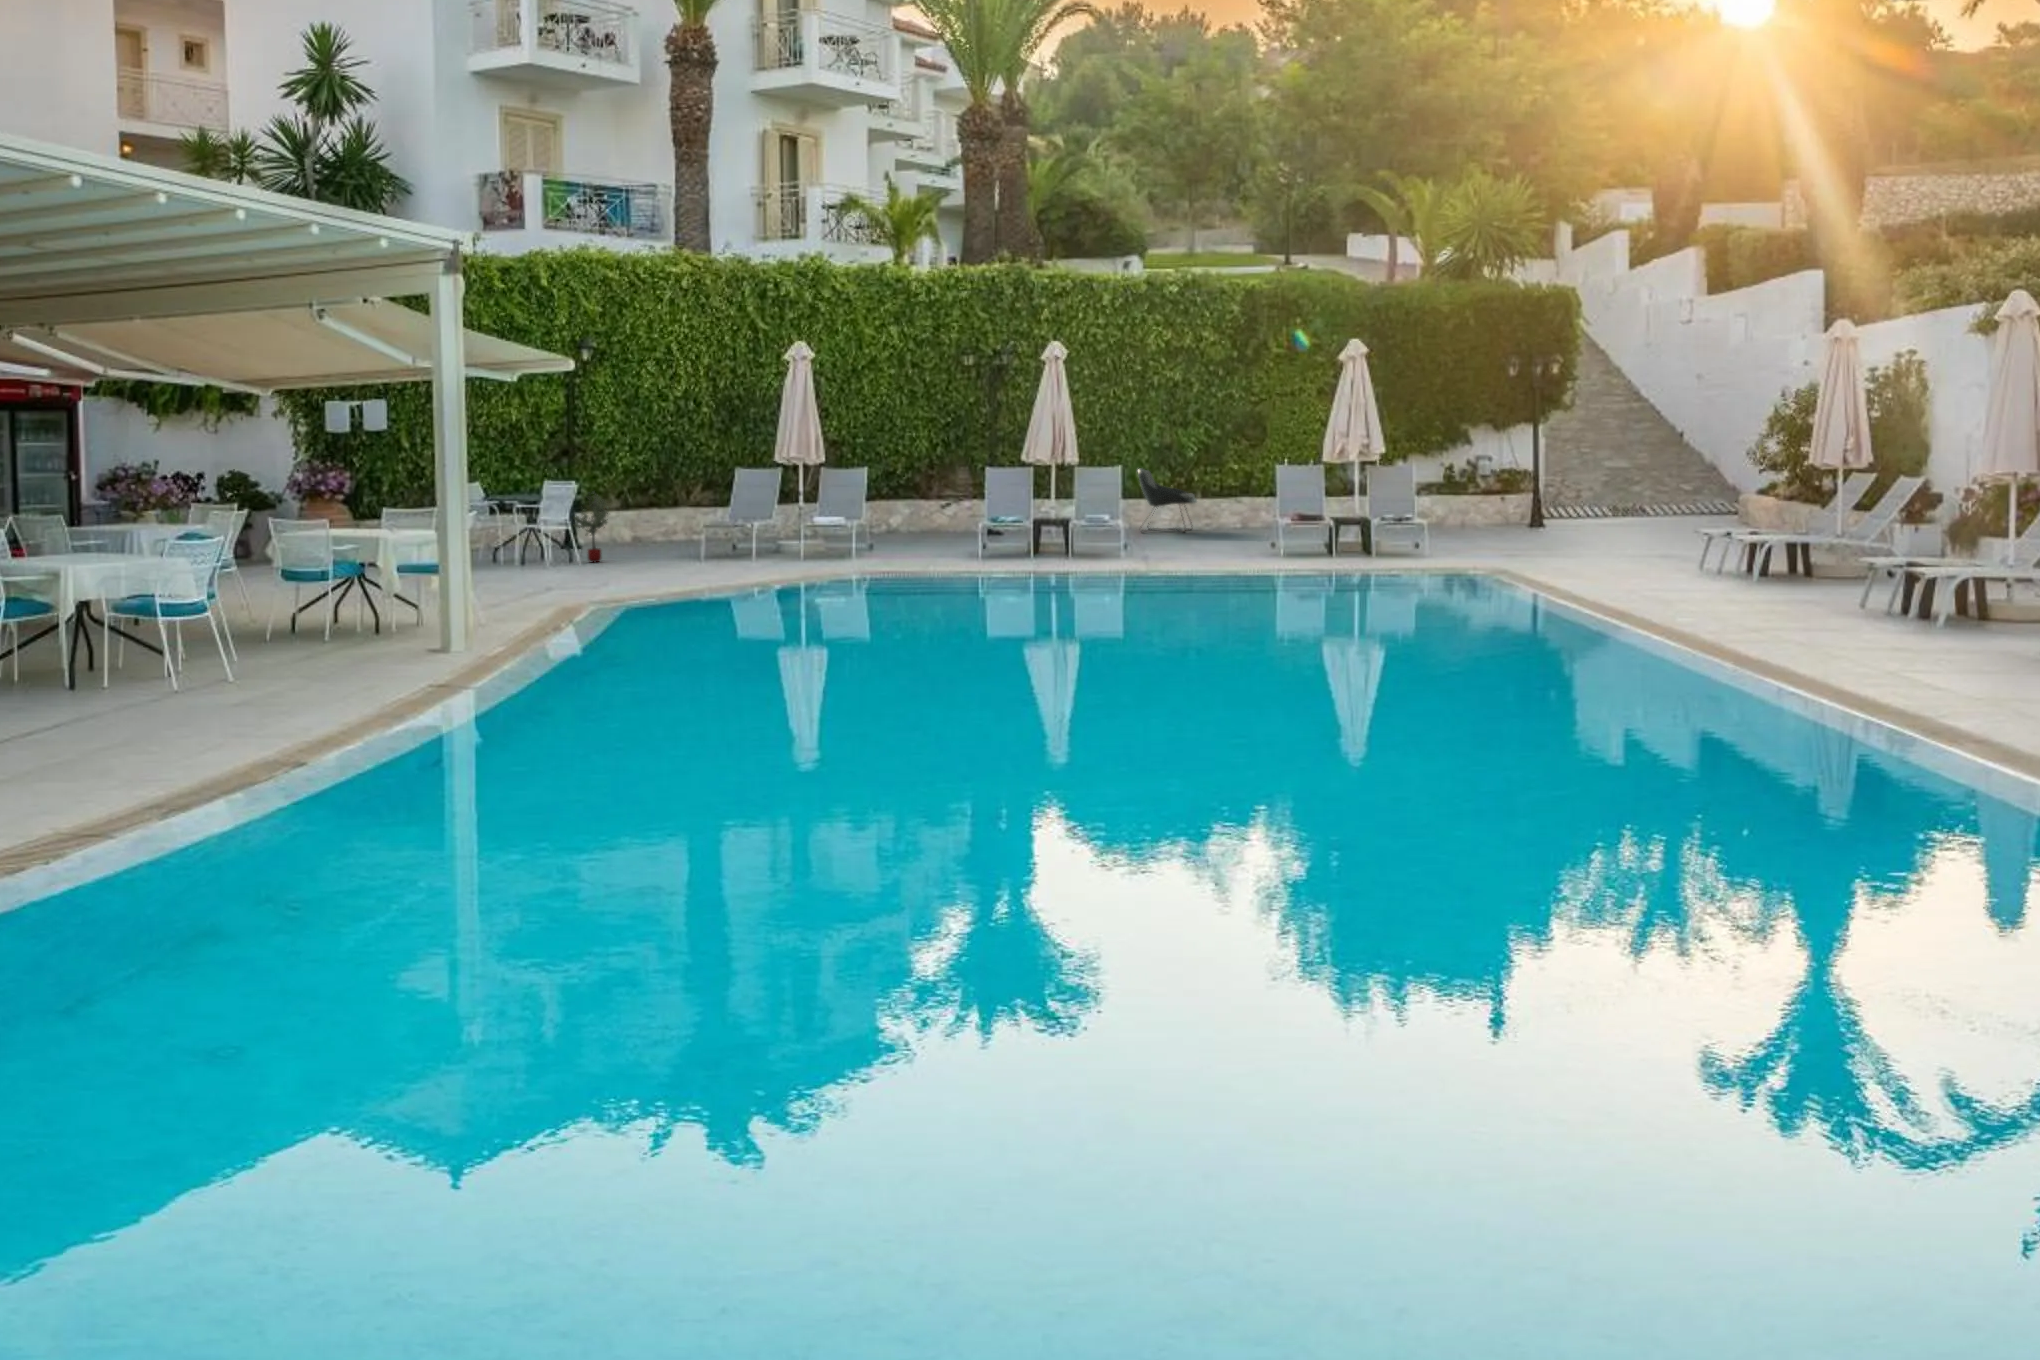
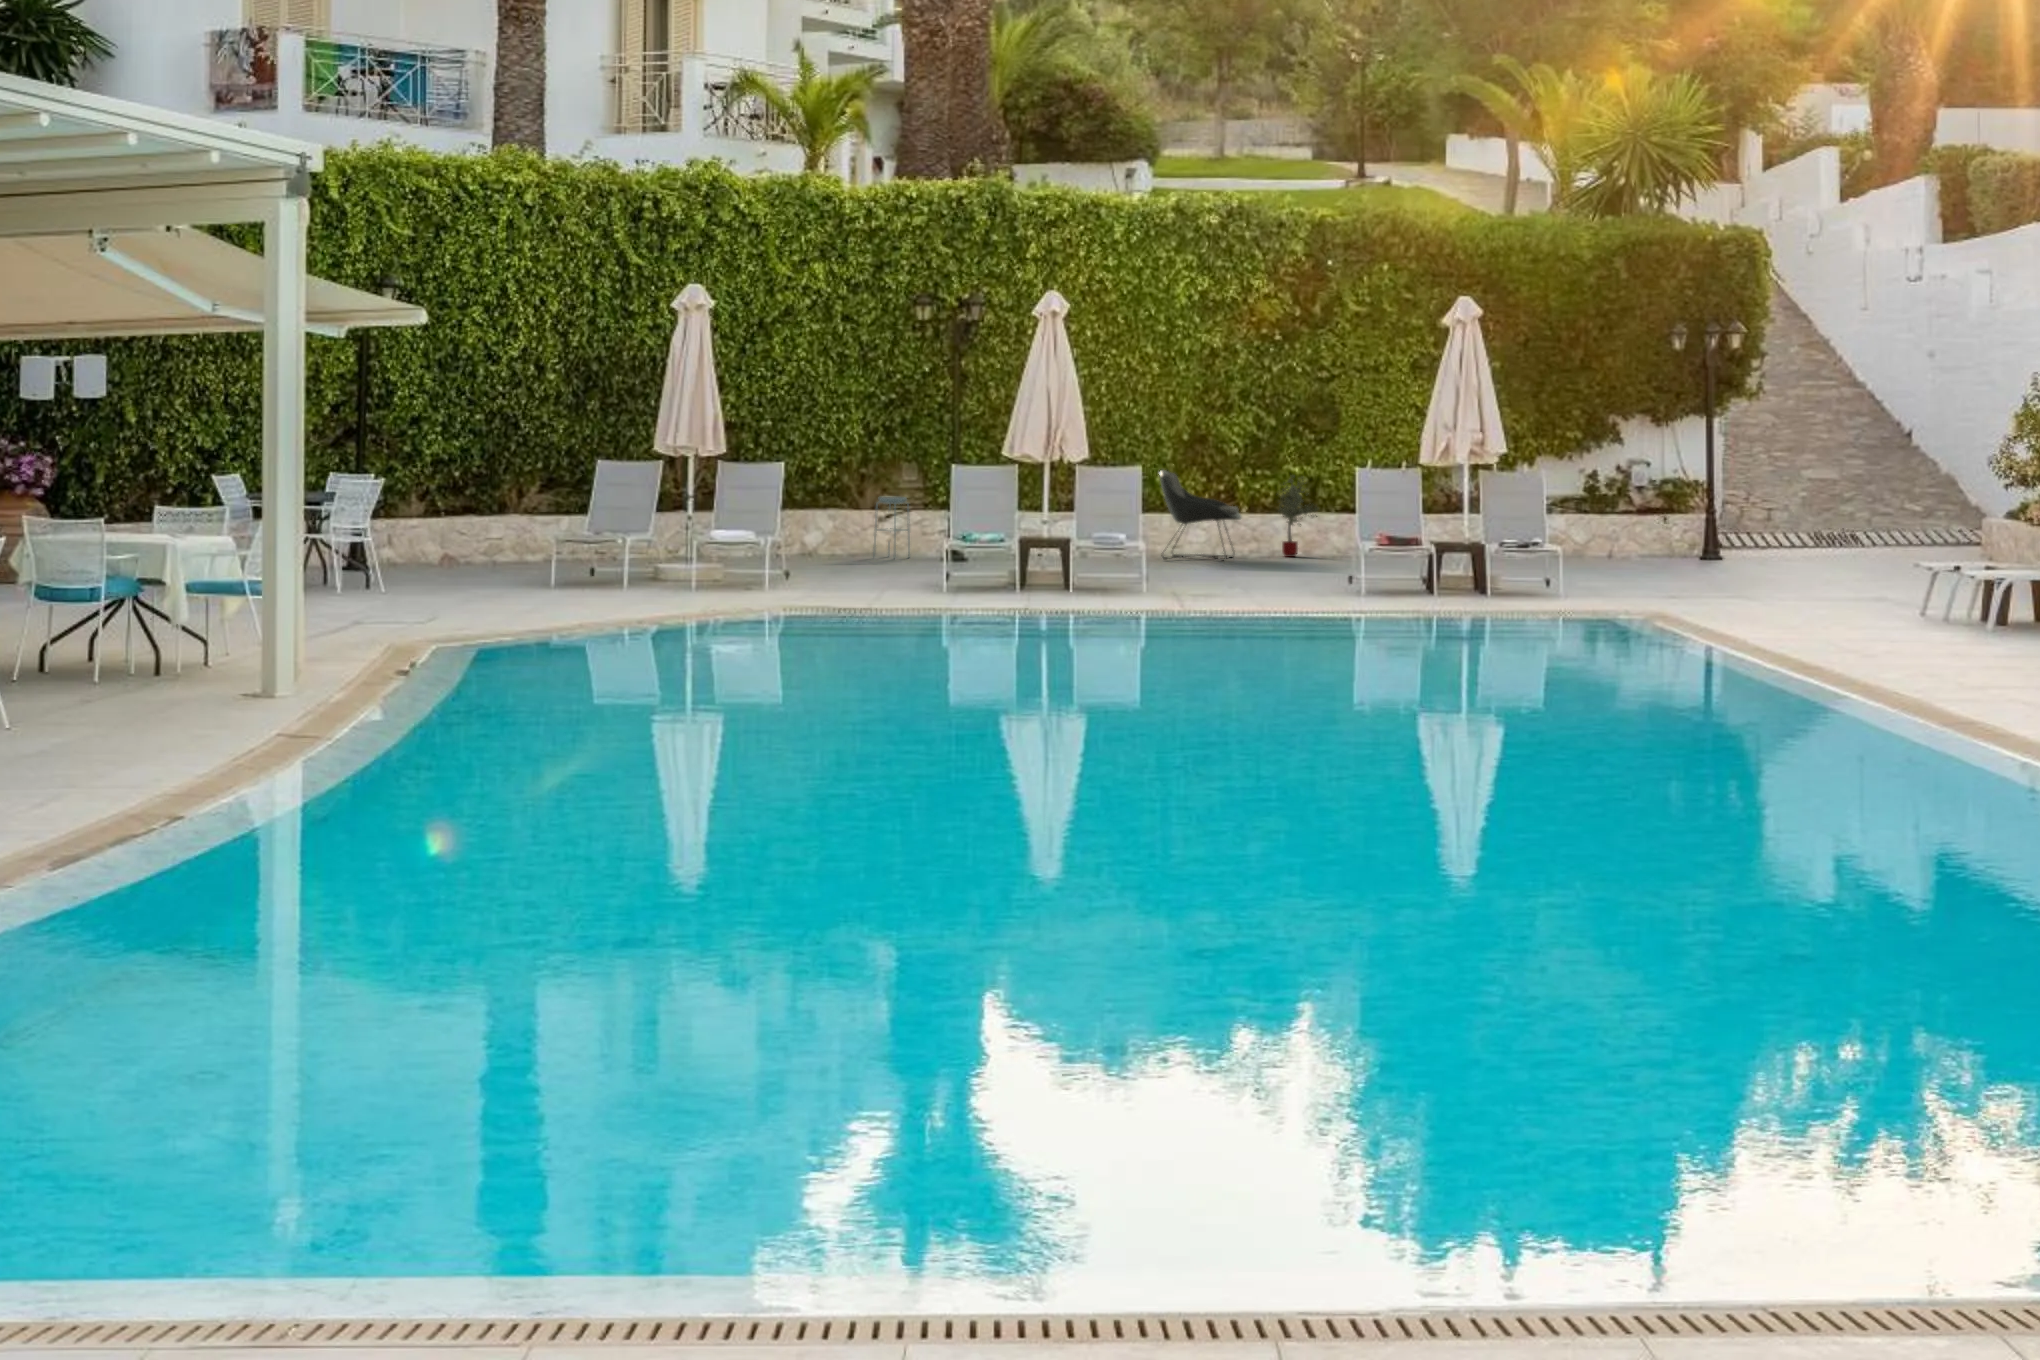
stool: none [935,490,962,534] -> present [874,497,910,556]
potted tree: present [574,494,608,562] -> present [1279,476,1317,557]

